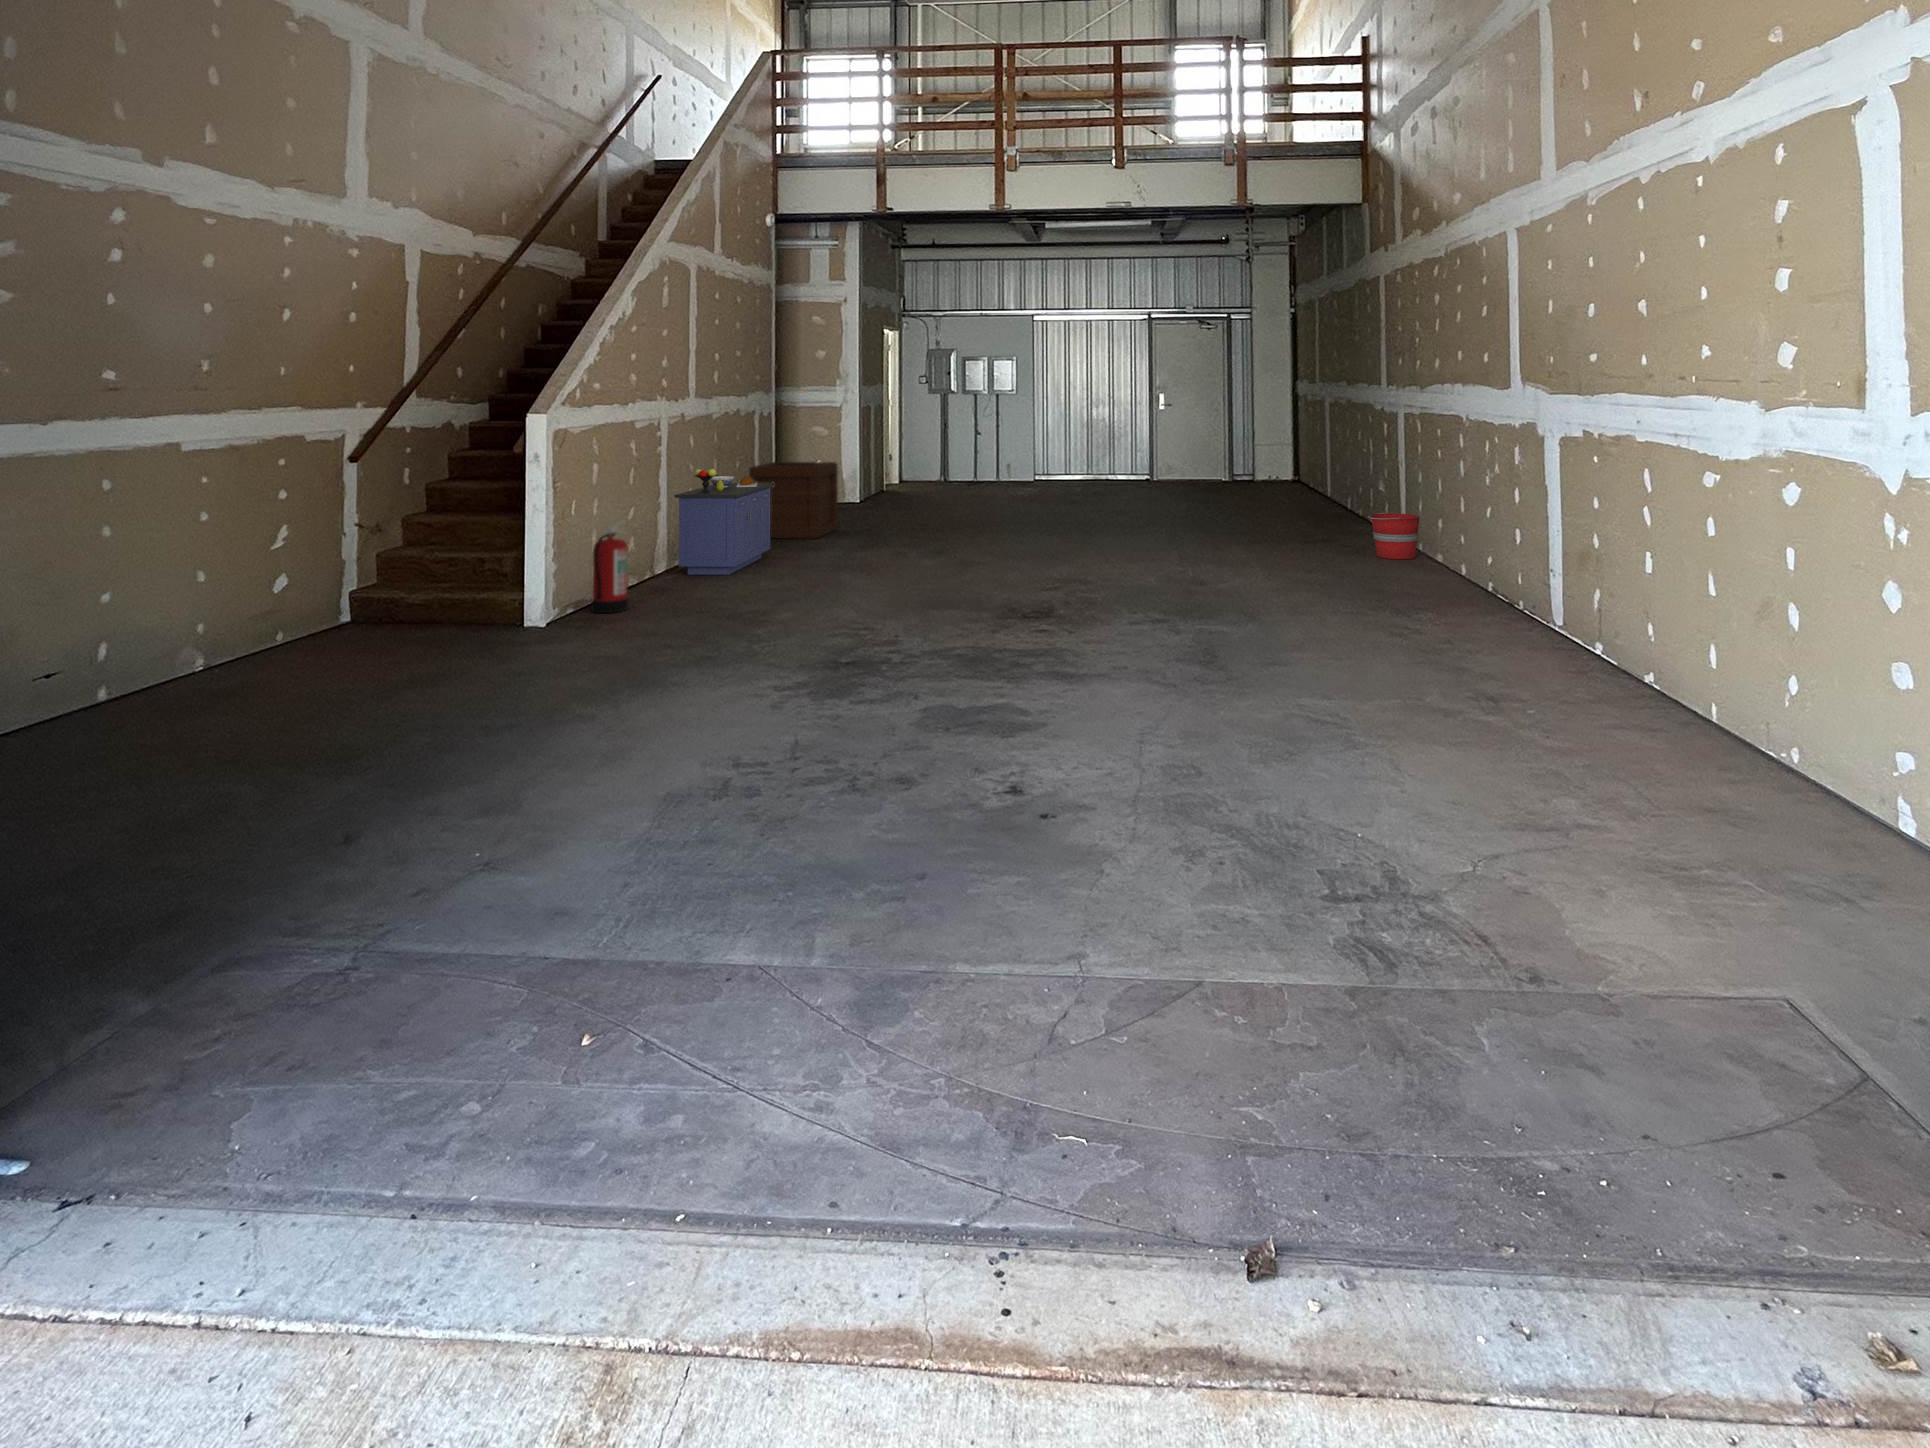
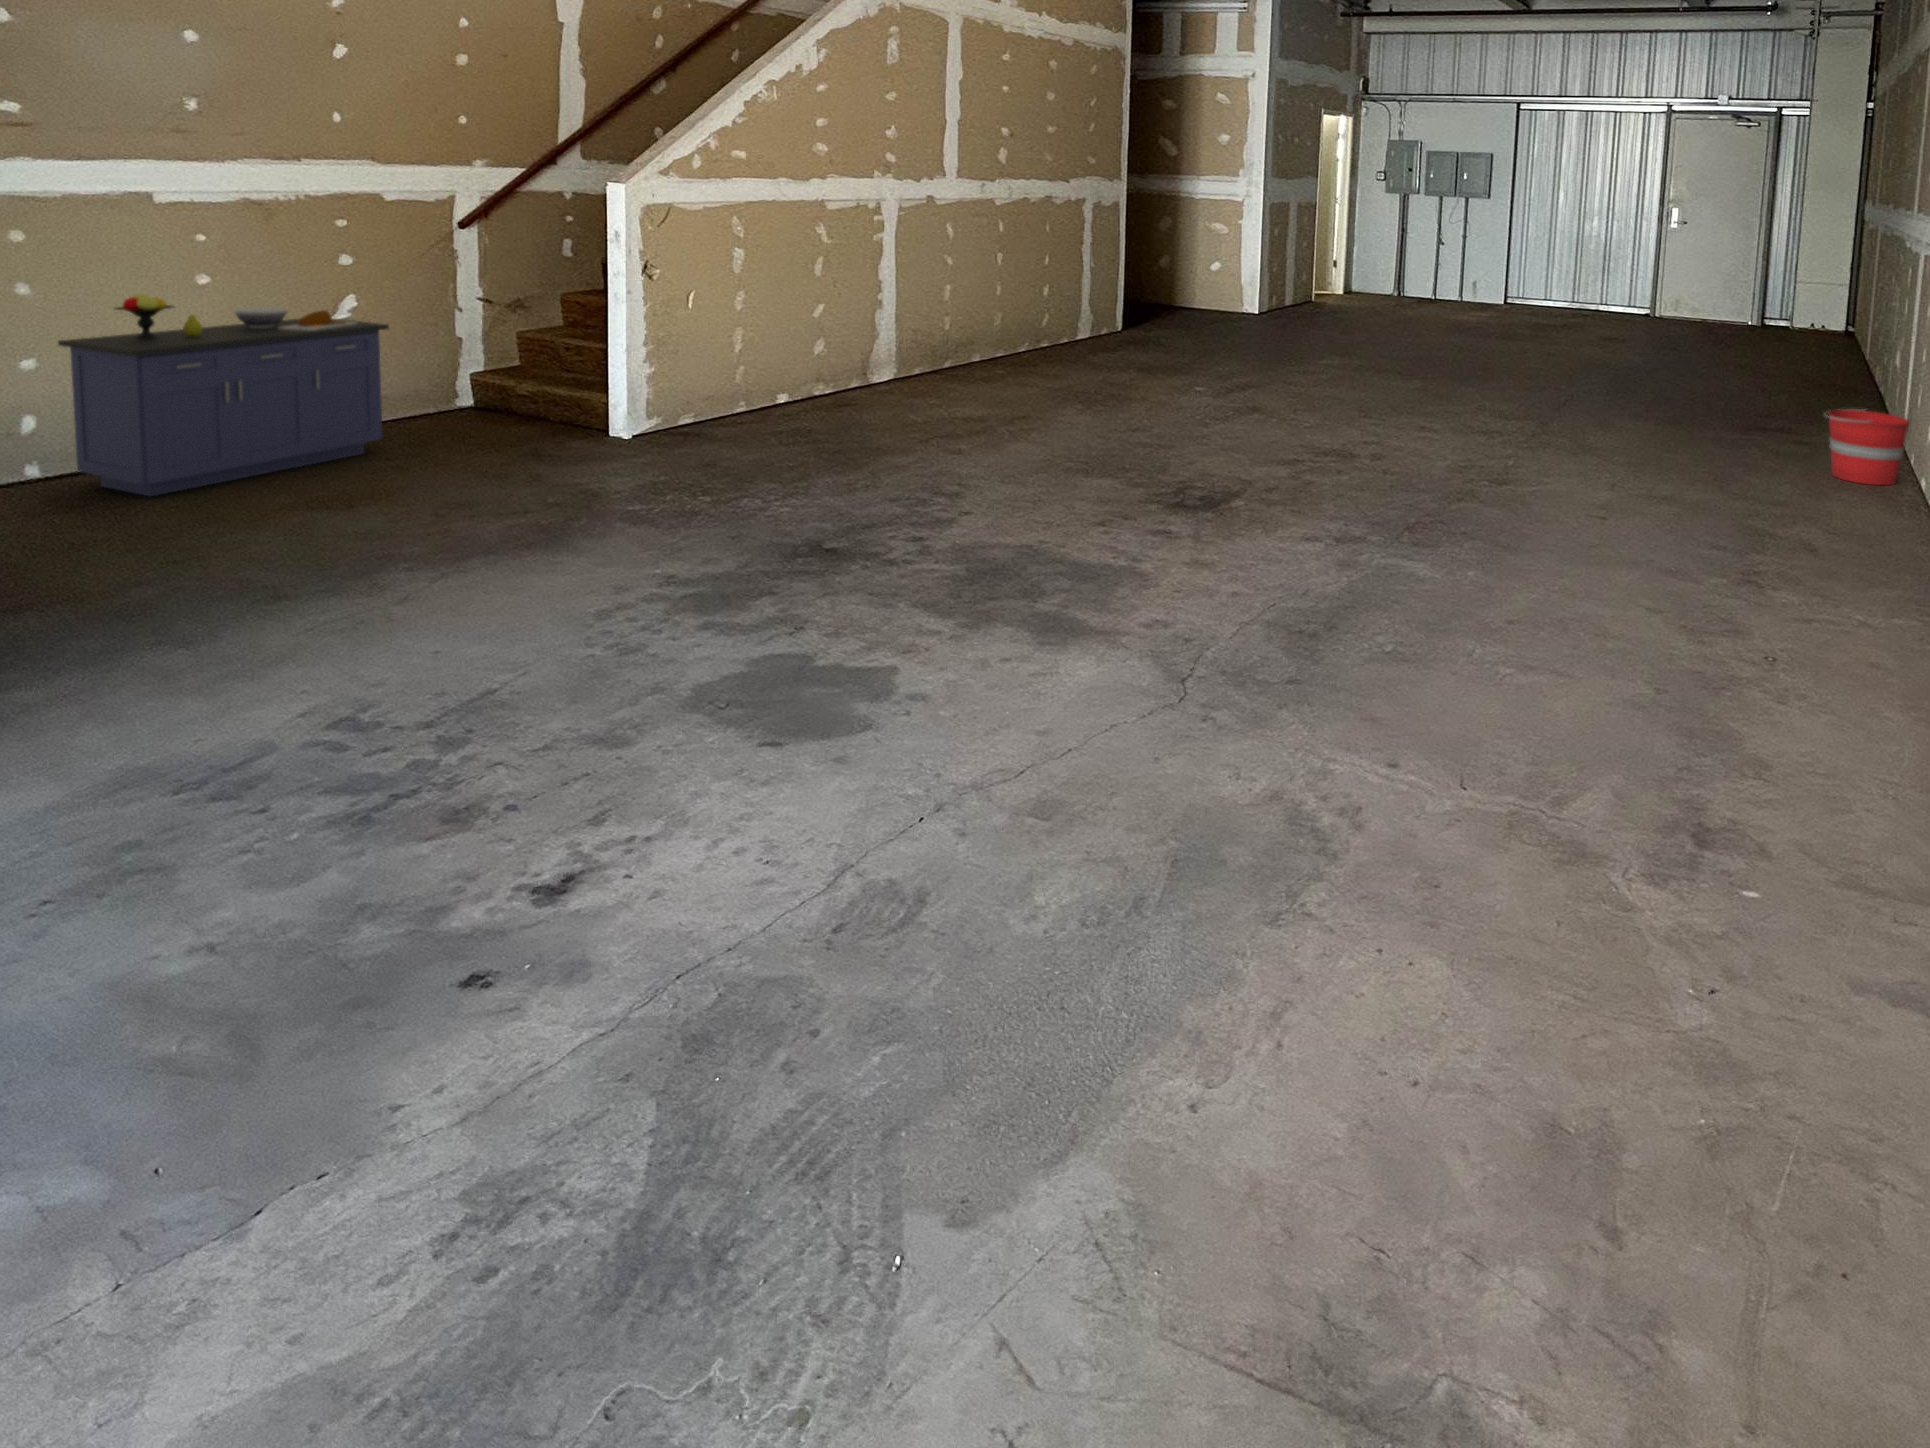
wooden crate: present [749,462,838,539] -> none [1059,262,1176,357]
storage cabinet: present [675,469,774,575] -> present [58,294,389,496]
fire extinguisher: present [591,521,628,613] -> none [713,320,777,428]

